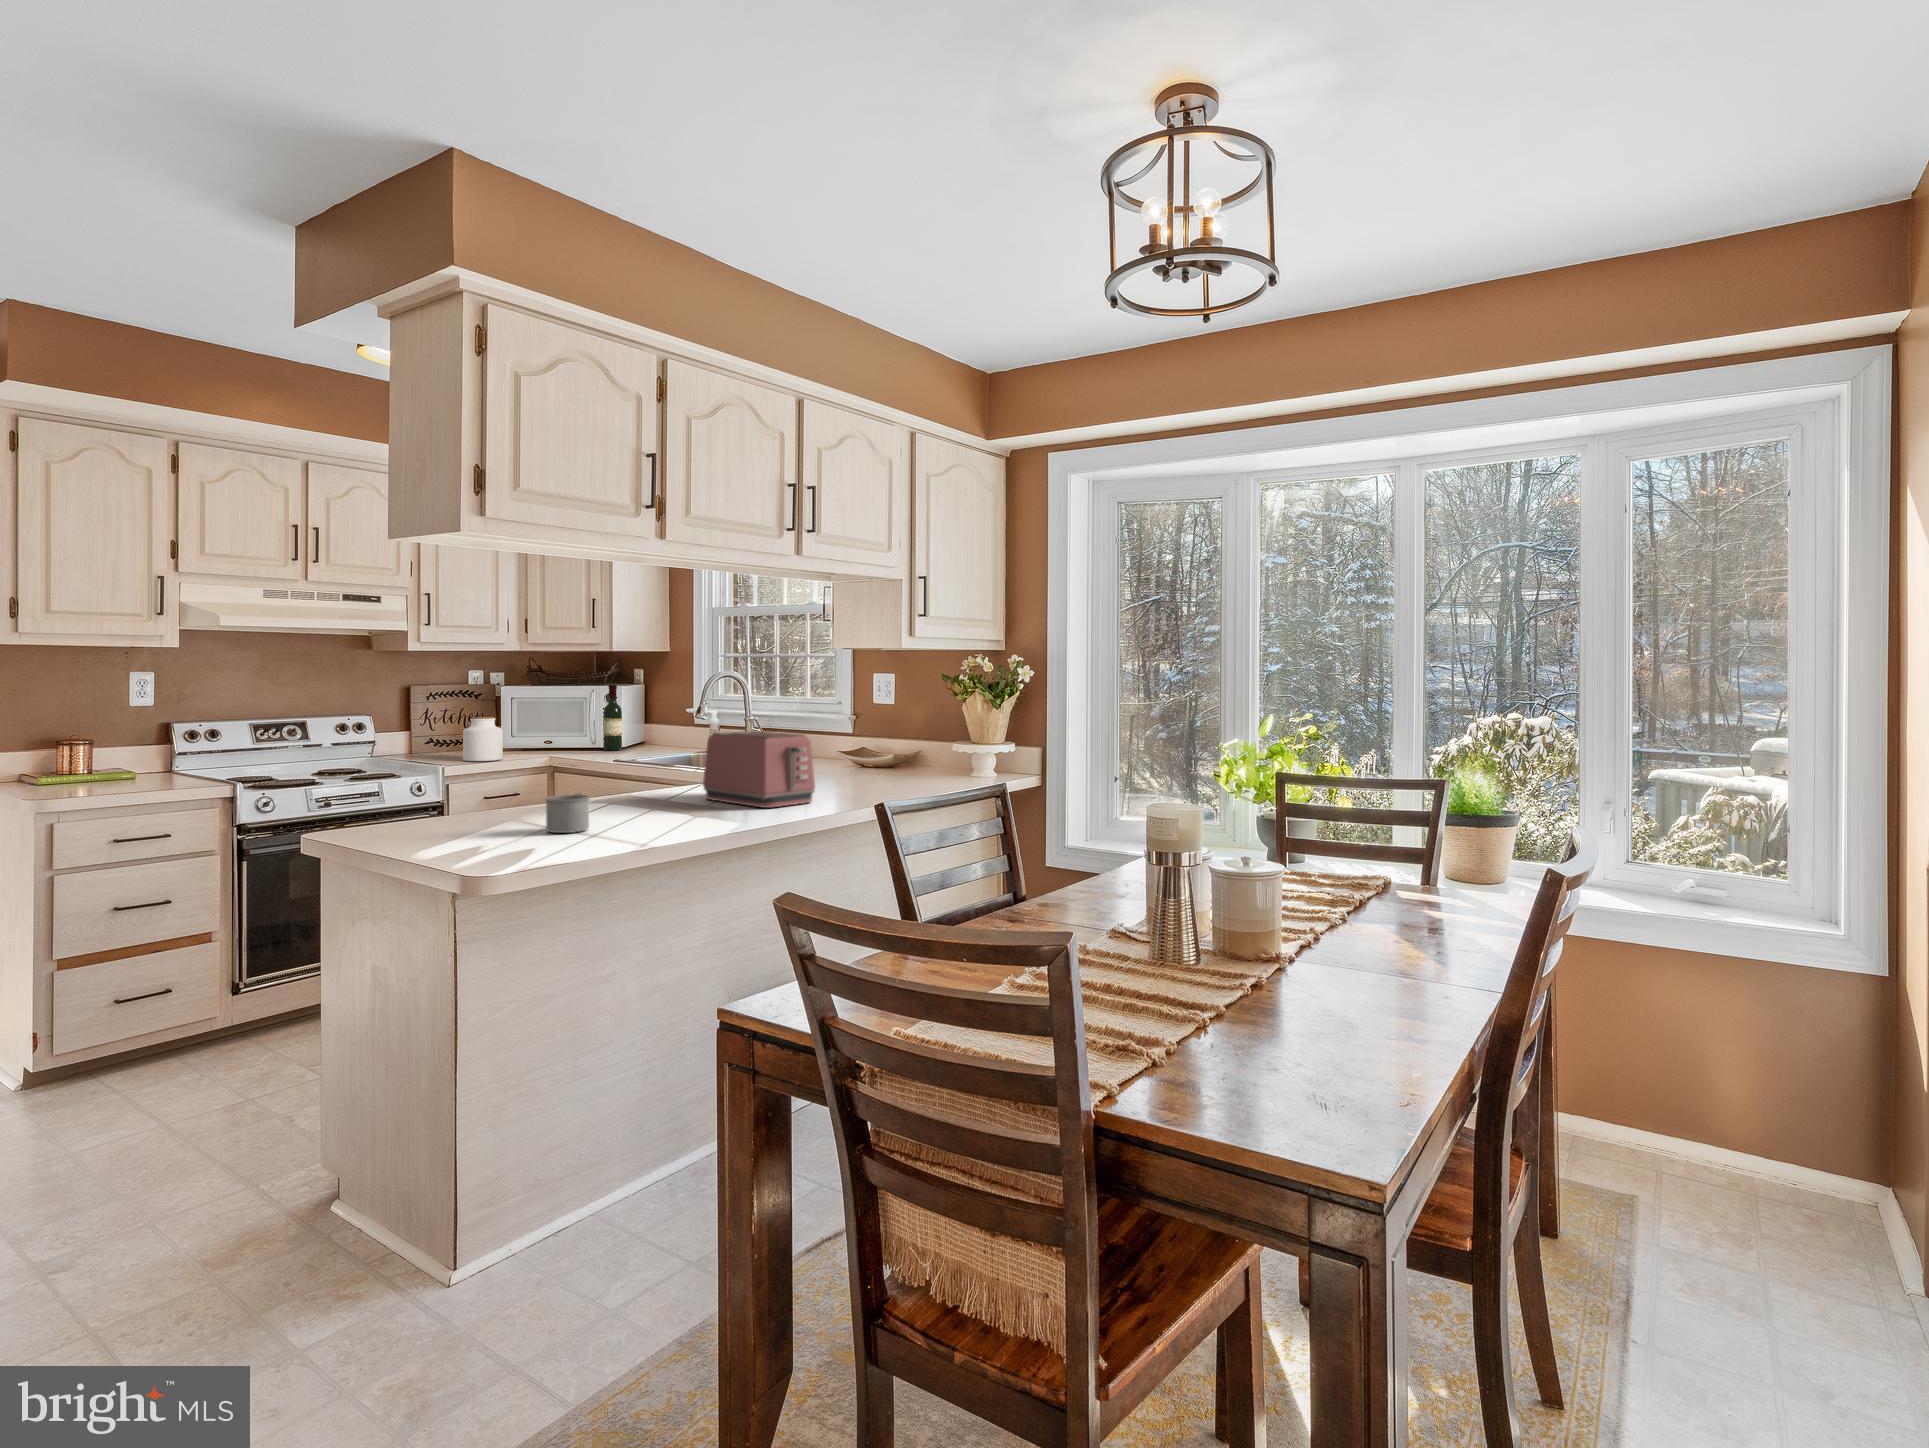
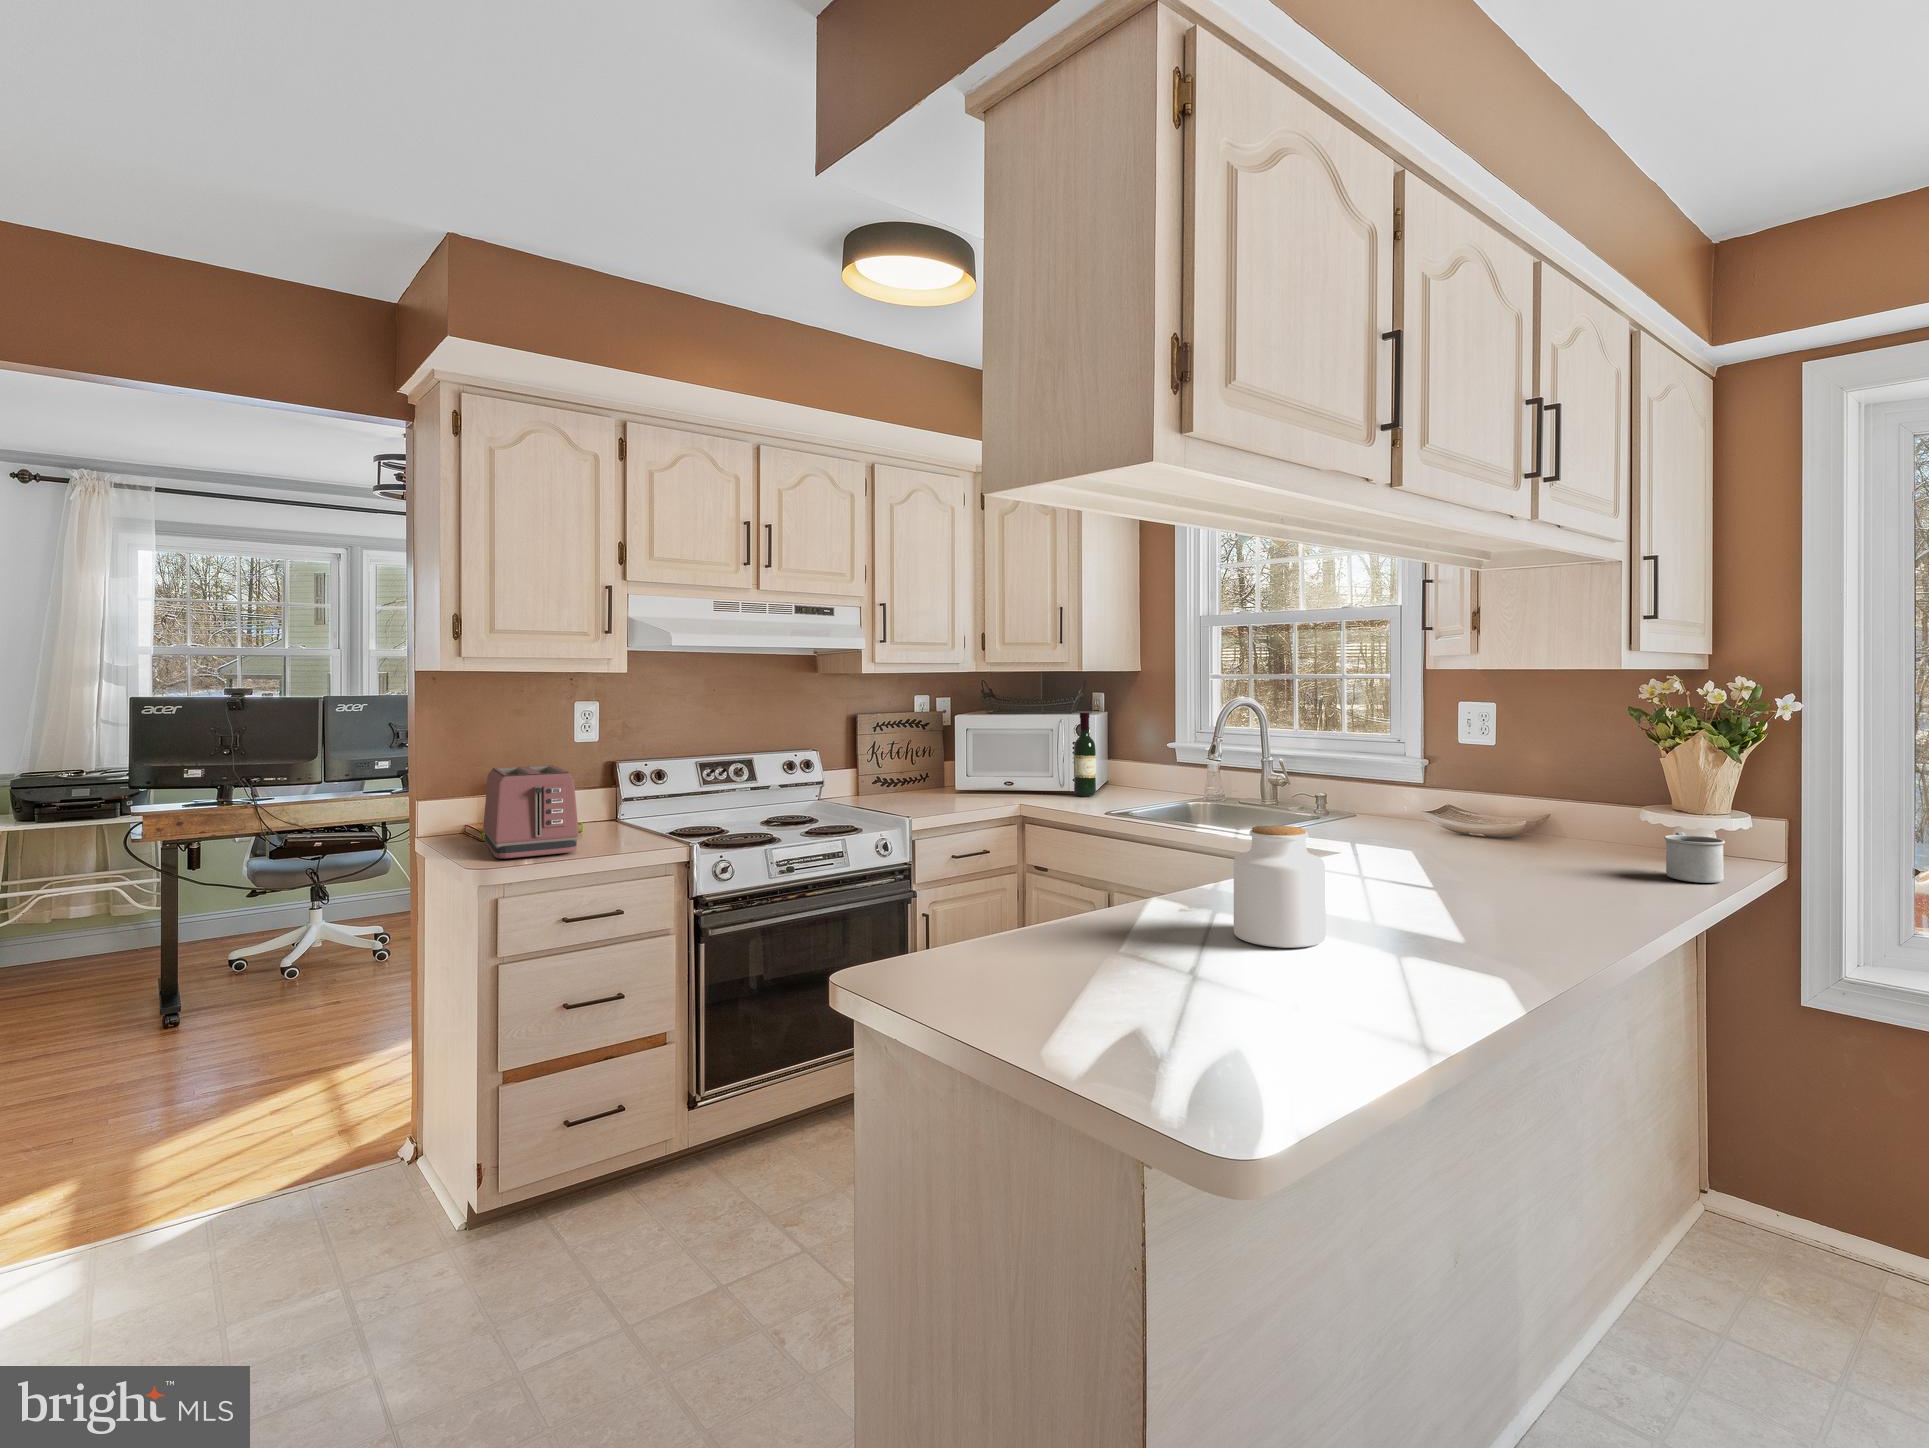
jar: present [463,717,503,761] -> present [1234,825,1326,948]
toaster: present [703,731,815,808] -> present [483,765,579,858]
mug: present [545,793,590,833] -> present [1664,832,1725,883]

